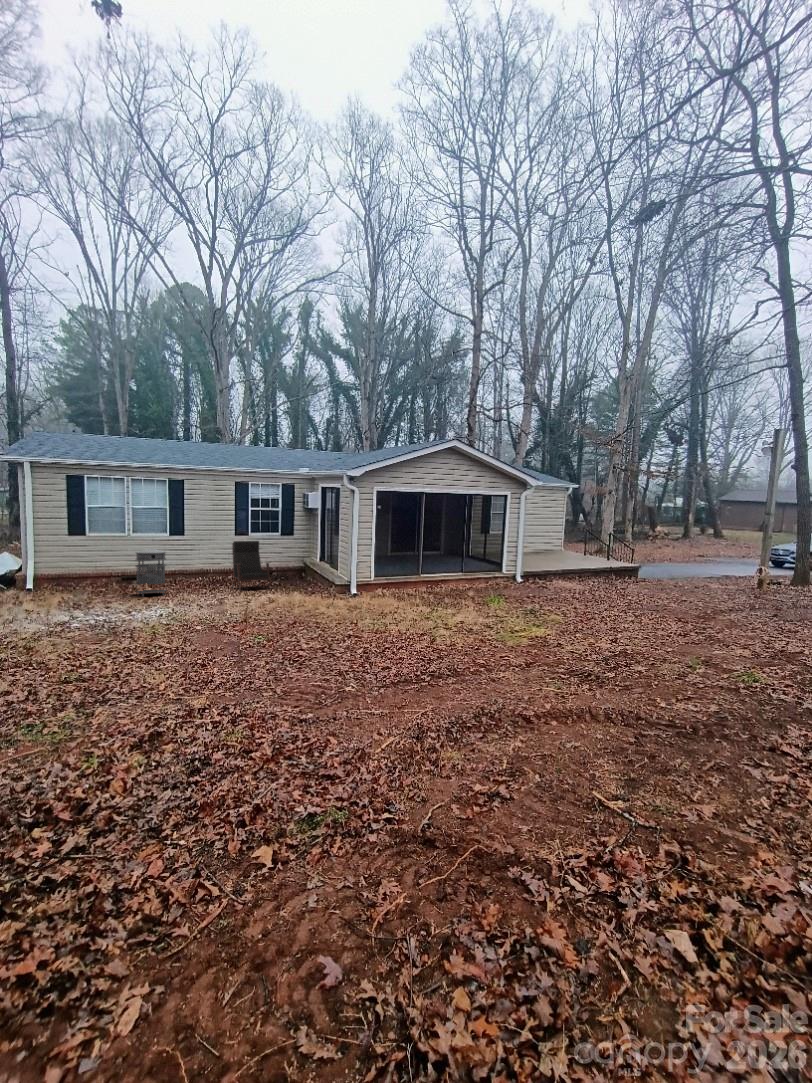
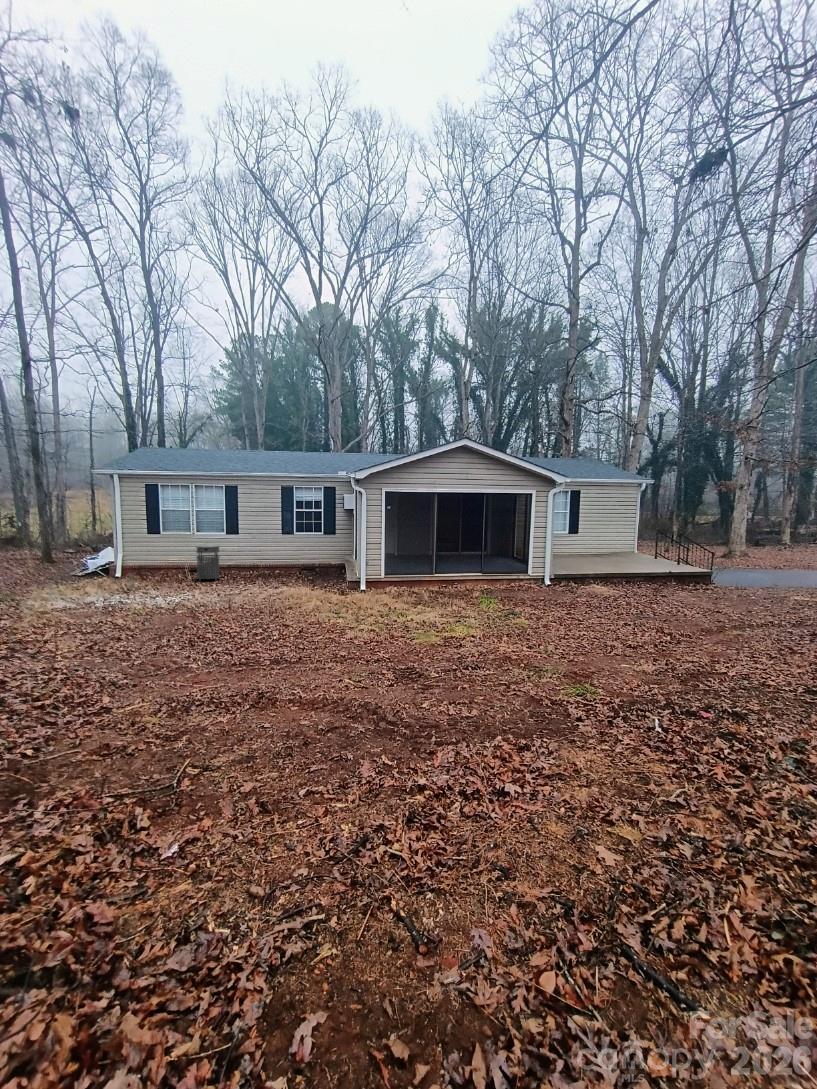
lounge chair: present [232,541,270,590] -> none [276,537,305,580]

